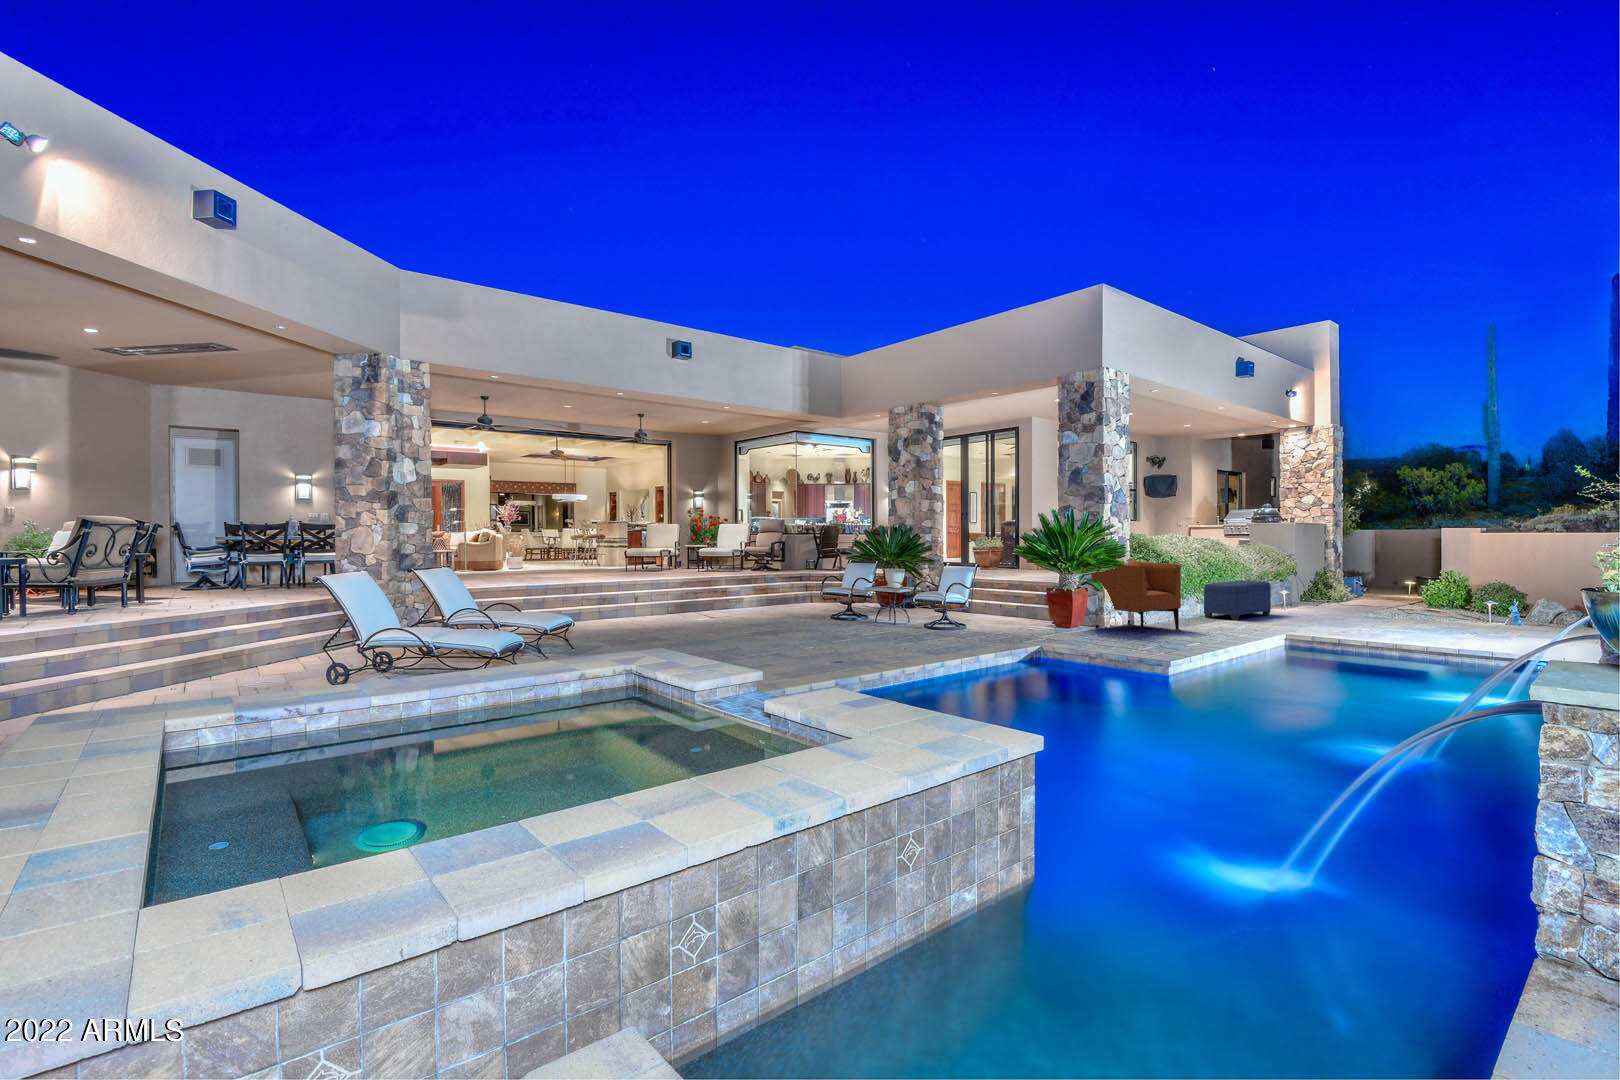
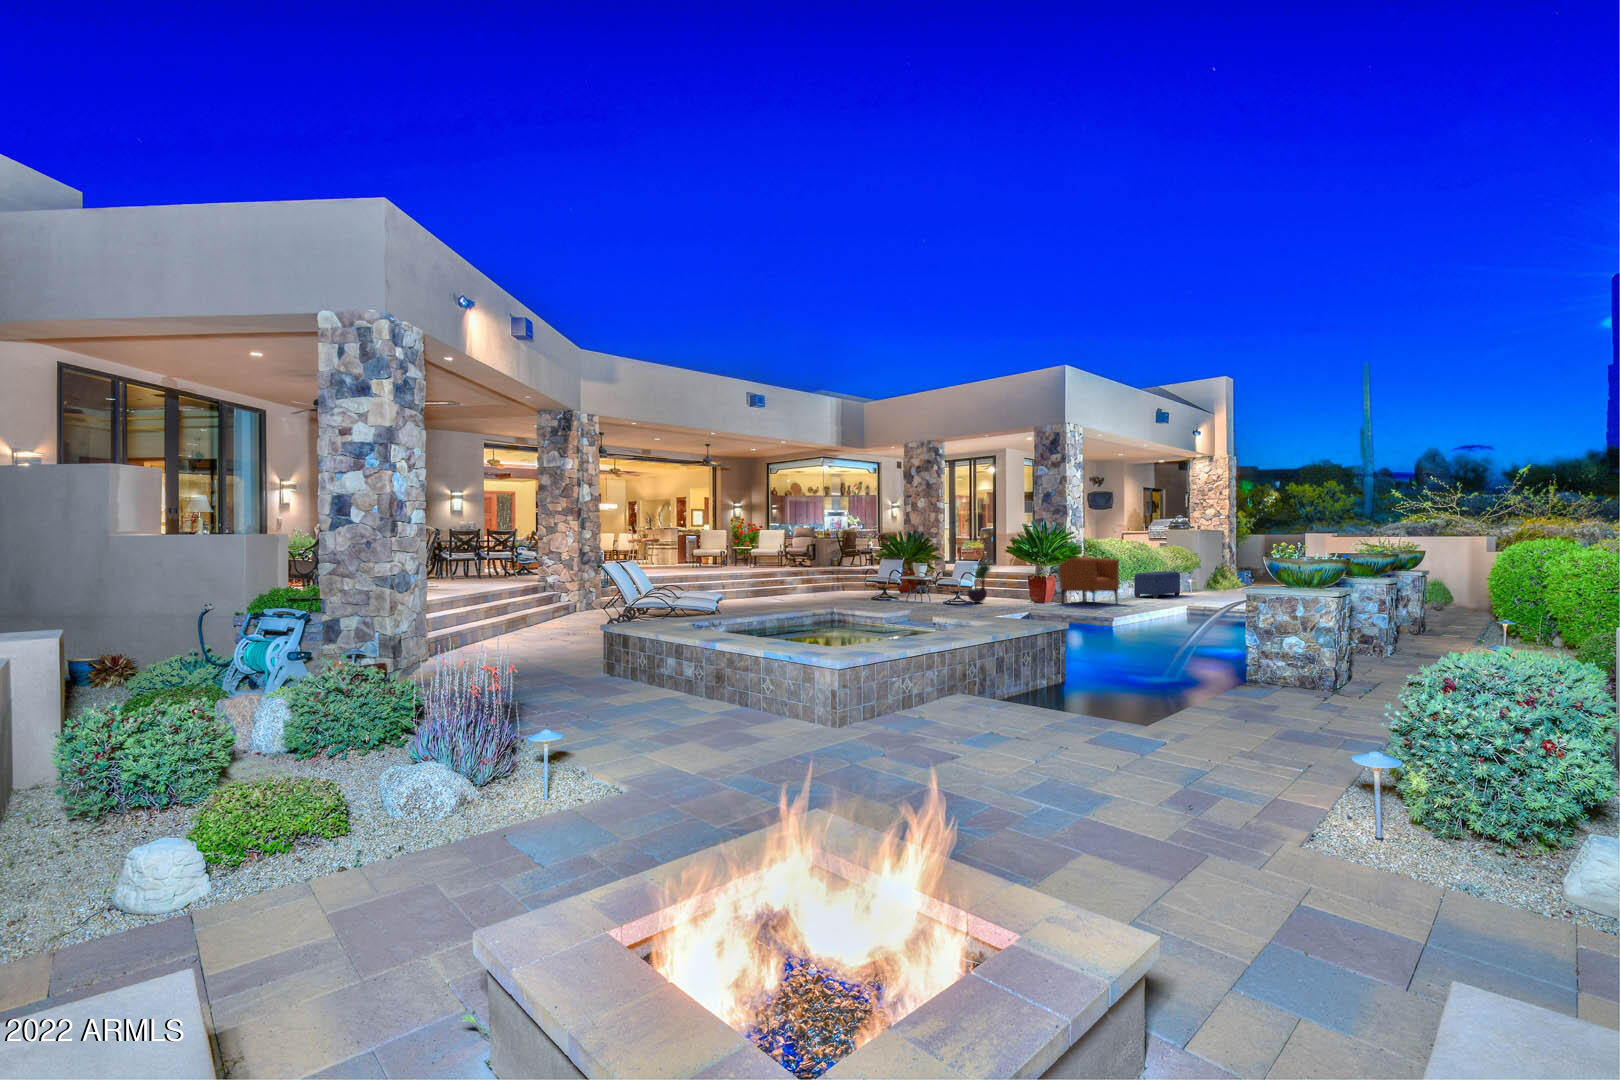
potted tree: none [959,563,996,626] -> present [968,563,990,603]

